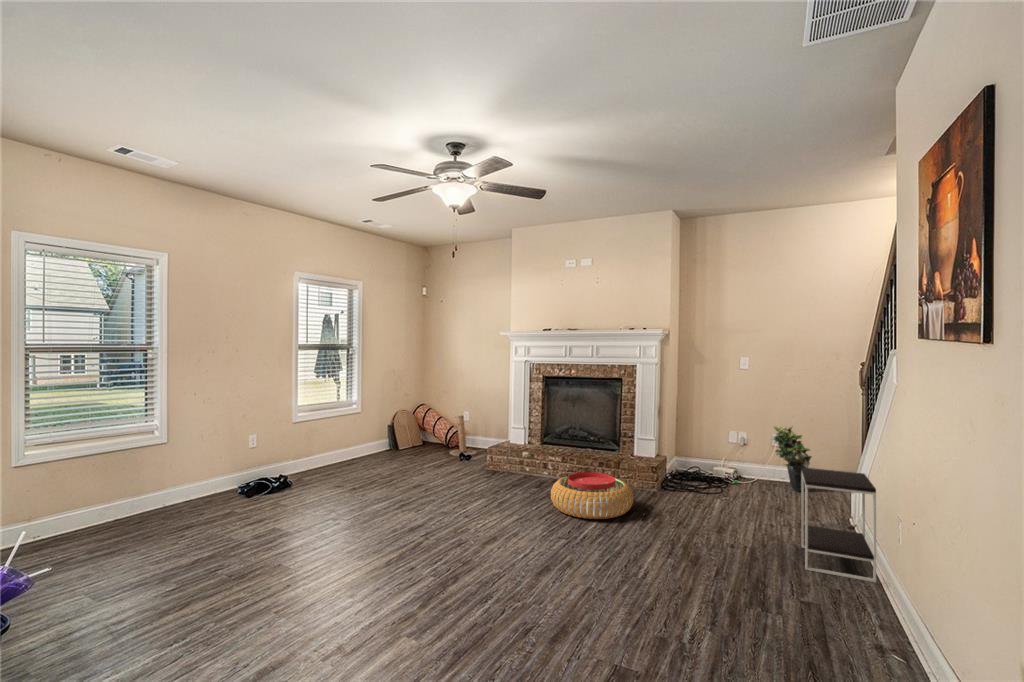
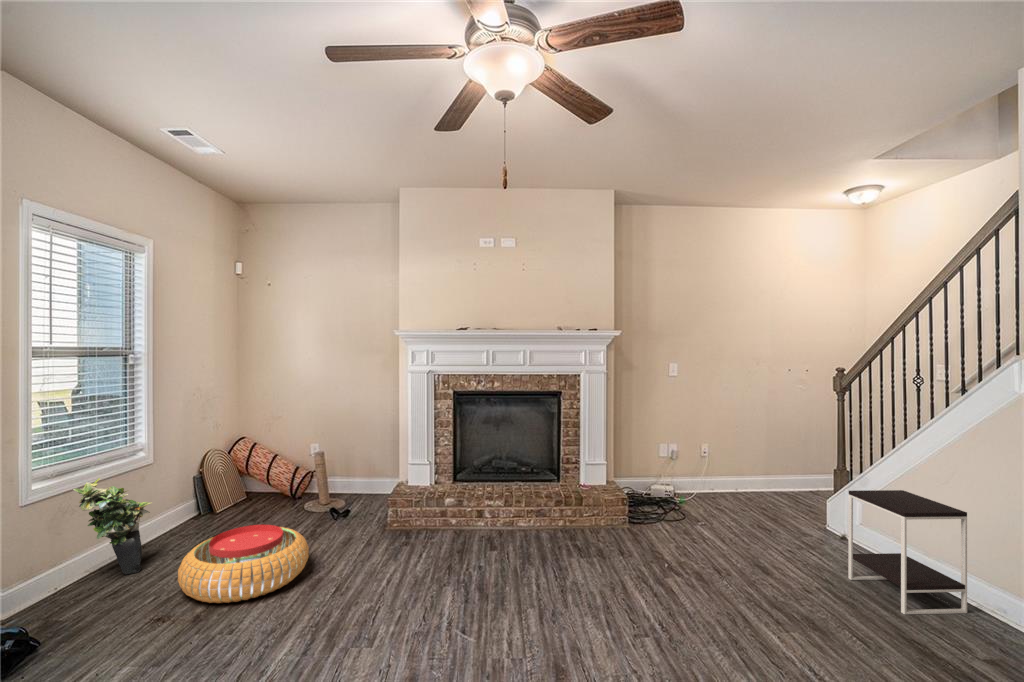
potted plant: present [772,426,812,492] -> present [73,478,151,575]
pouf: present [551,472,633,519] -> present [178,525,309,603]

